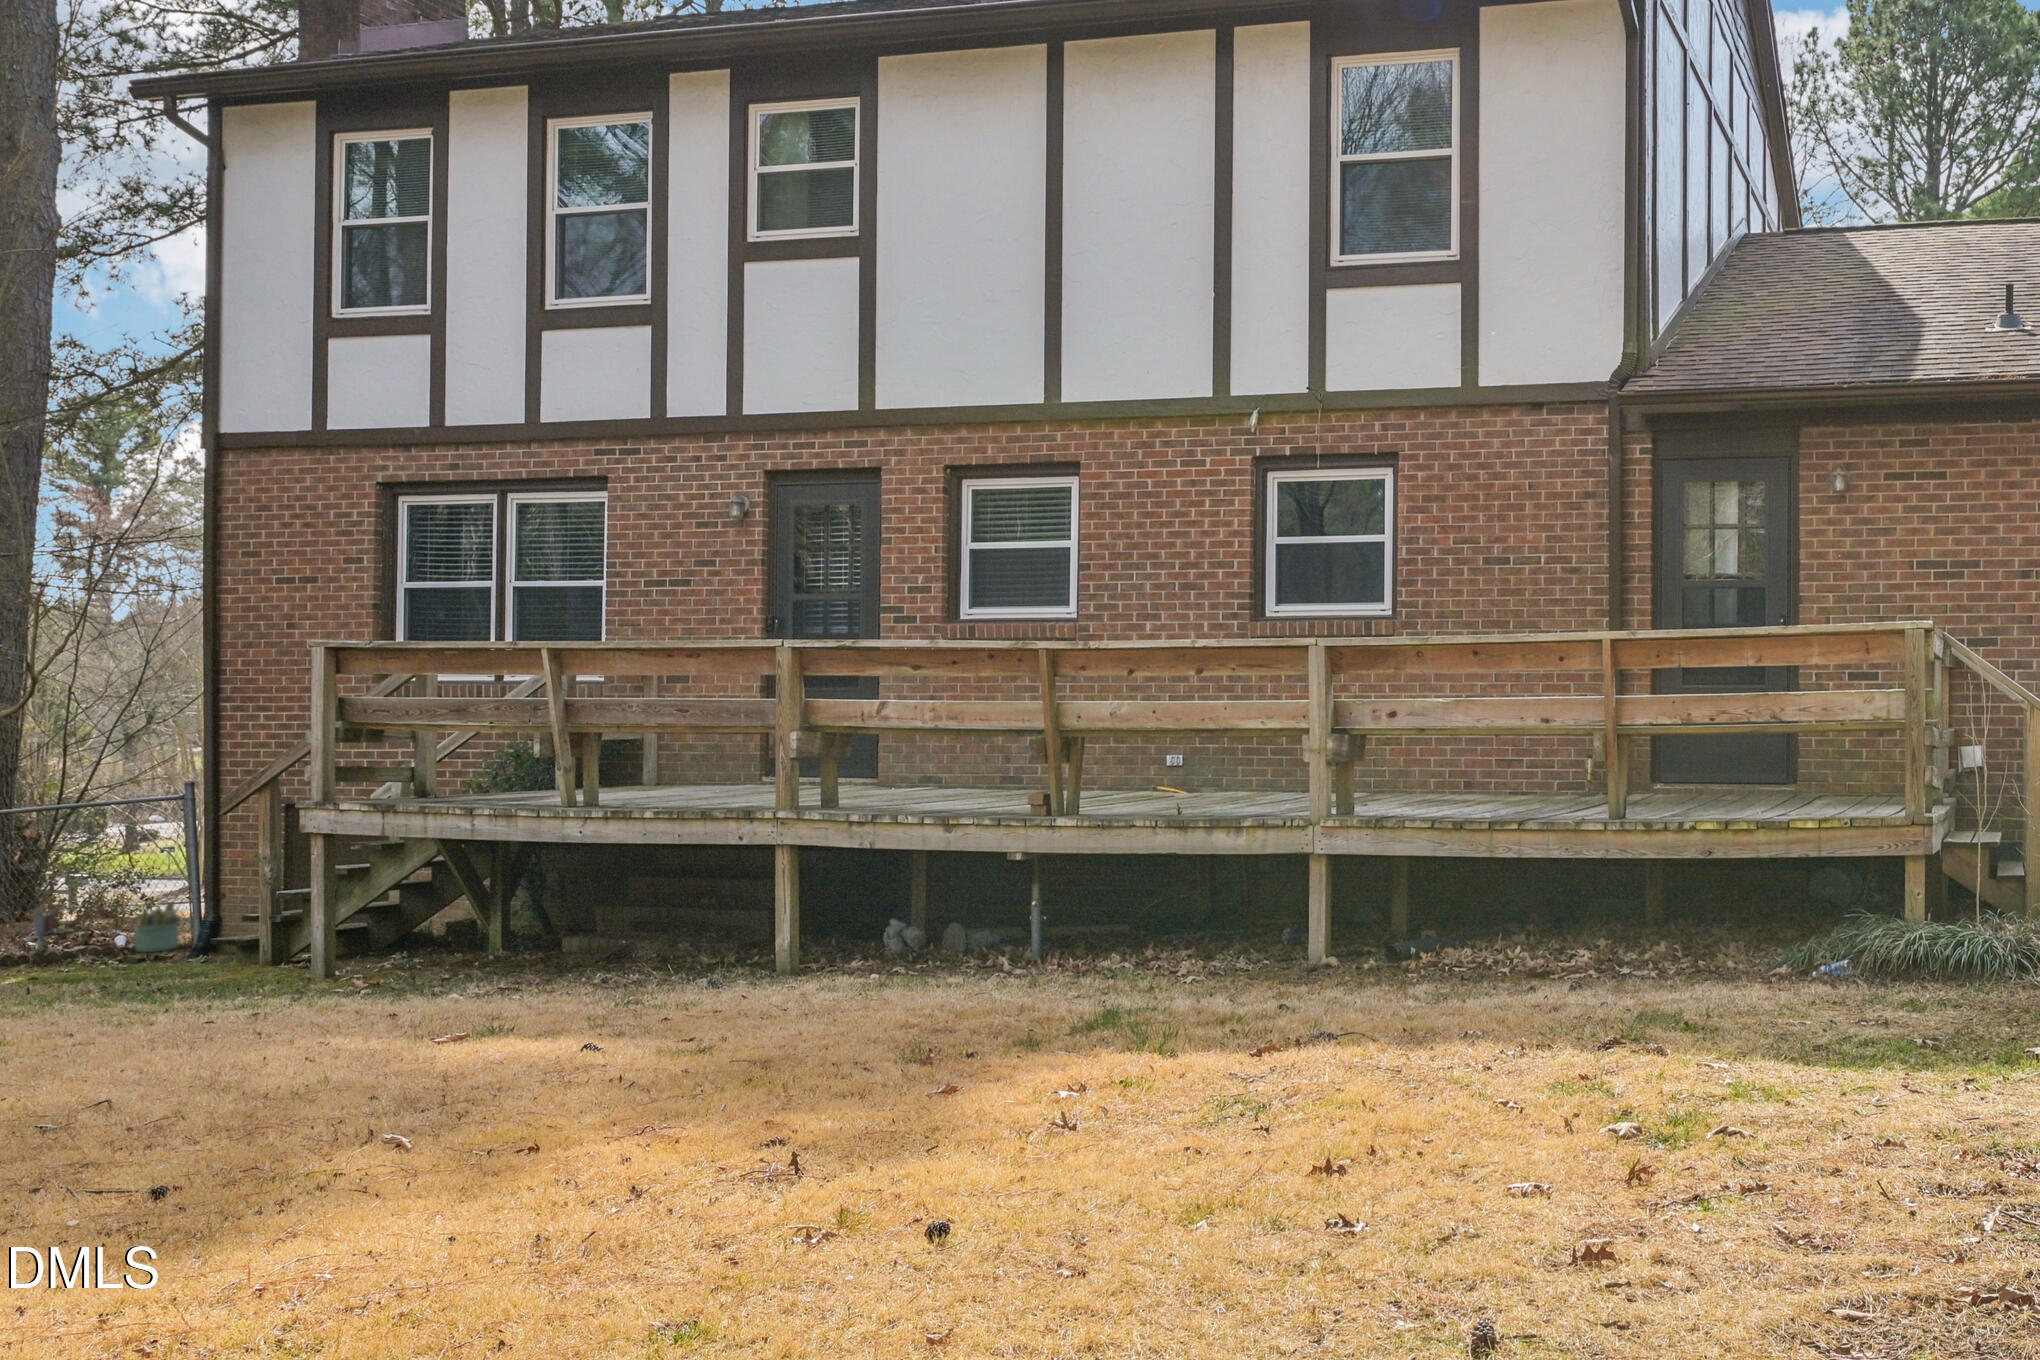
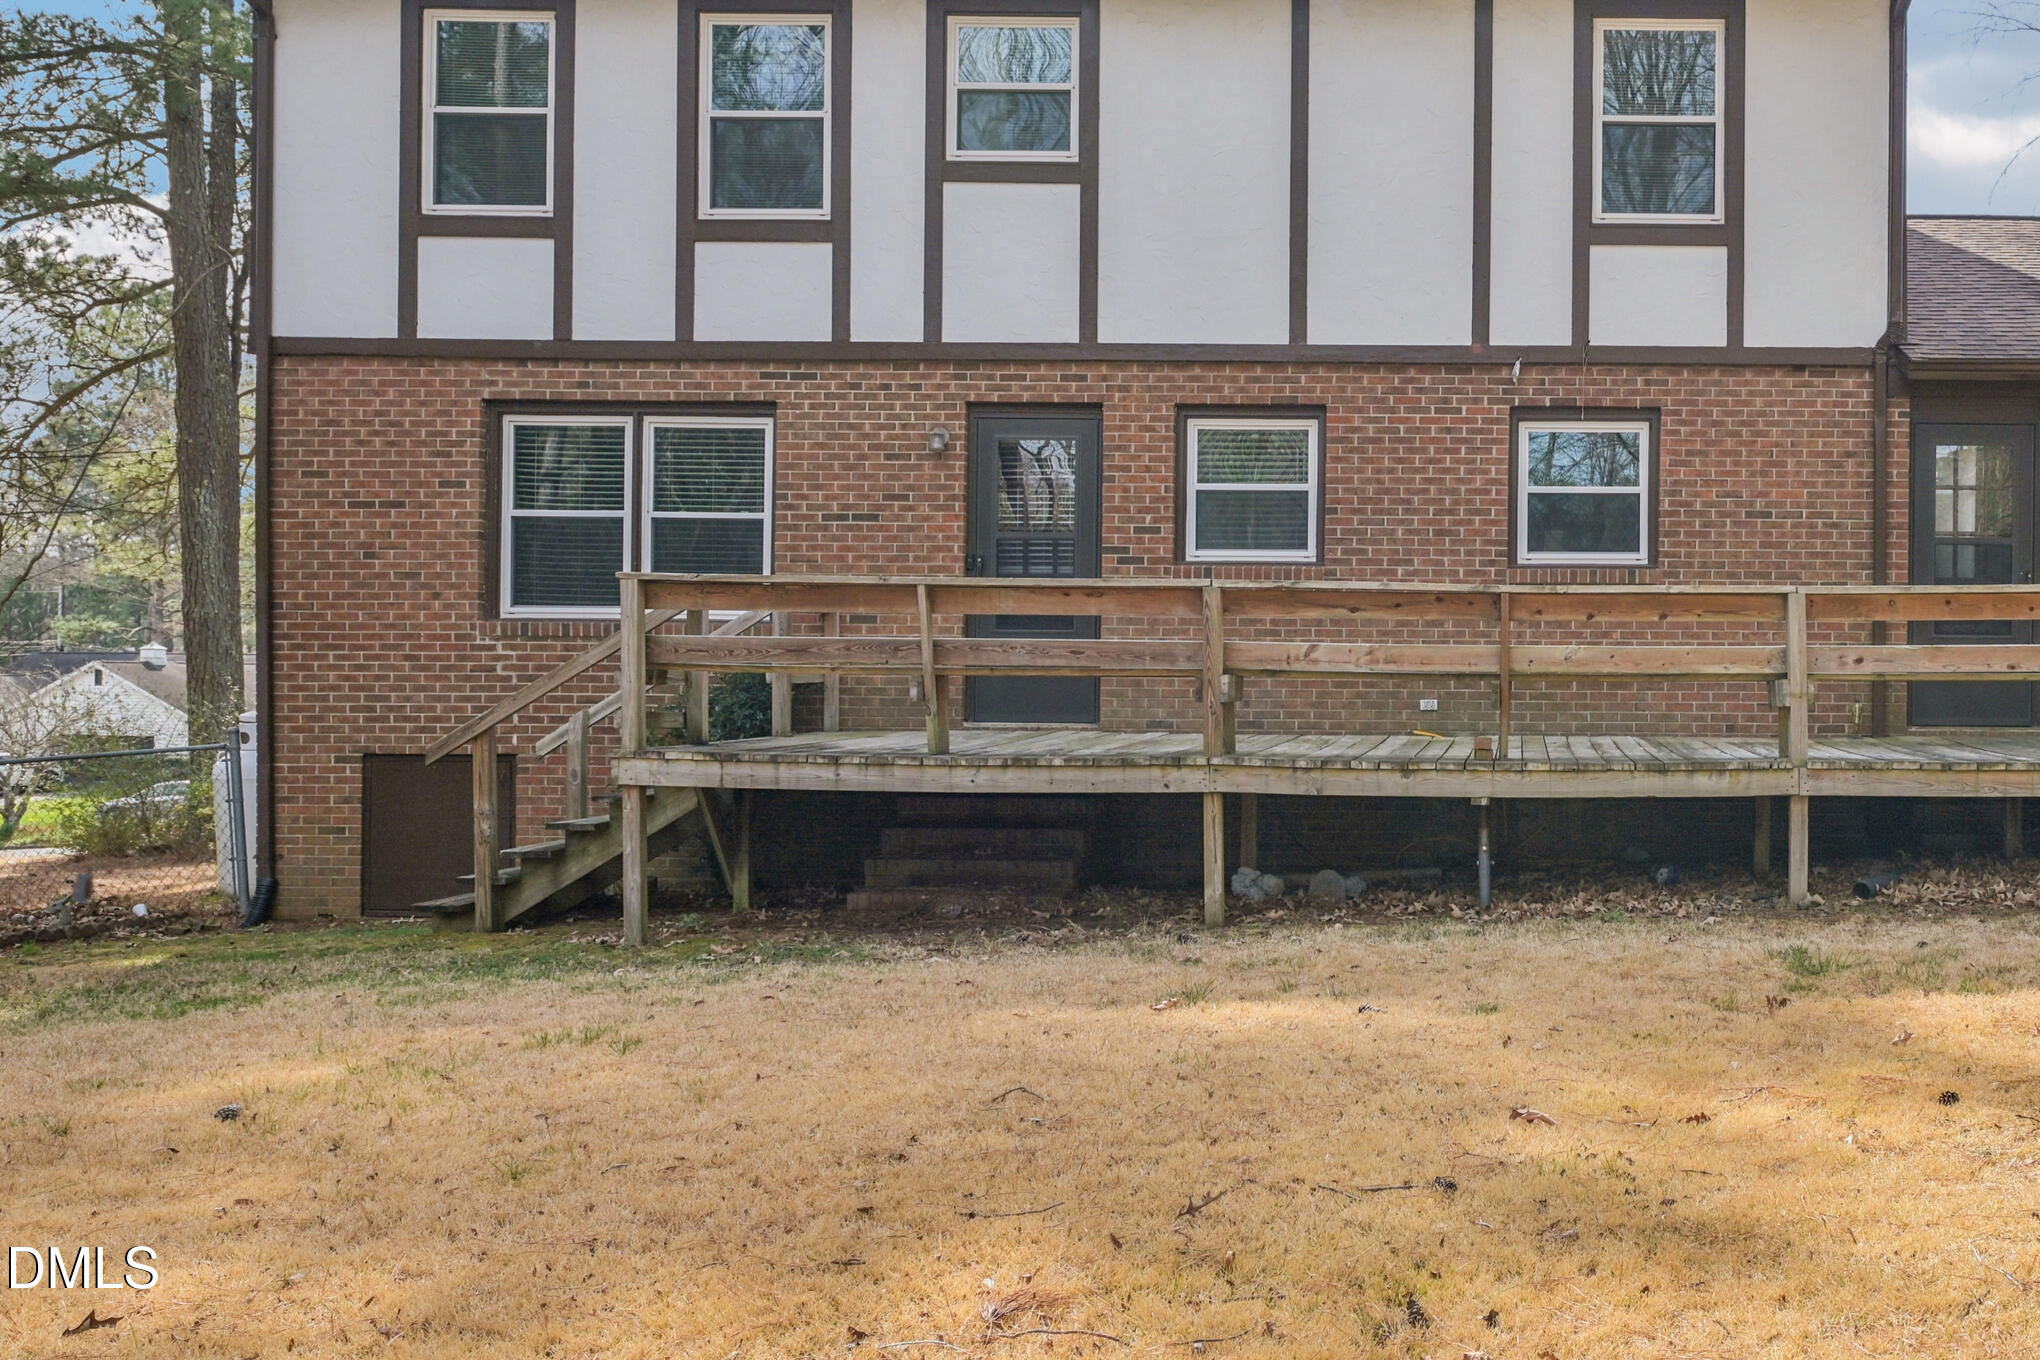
decorative plant: present [130,902,181,952] -> none [266,862,337,919]

